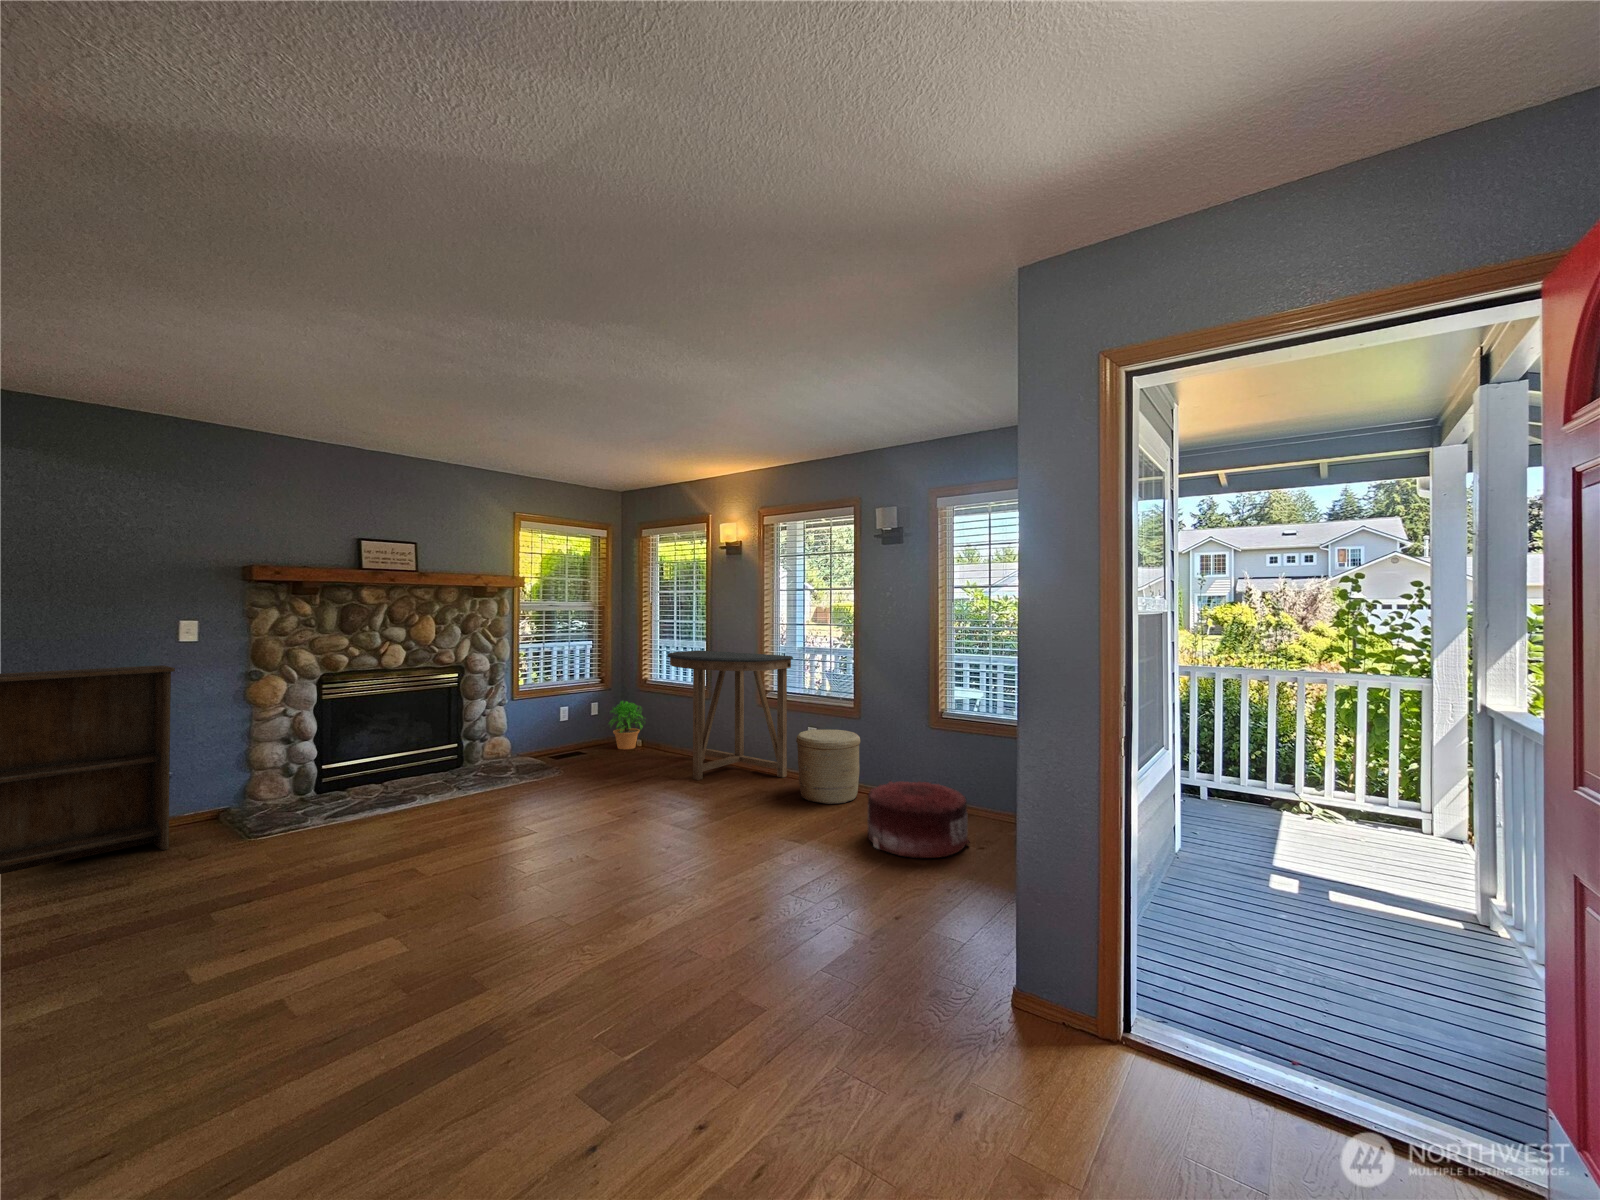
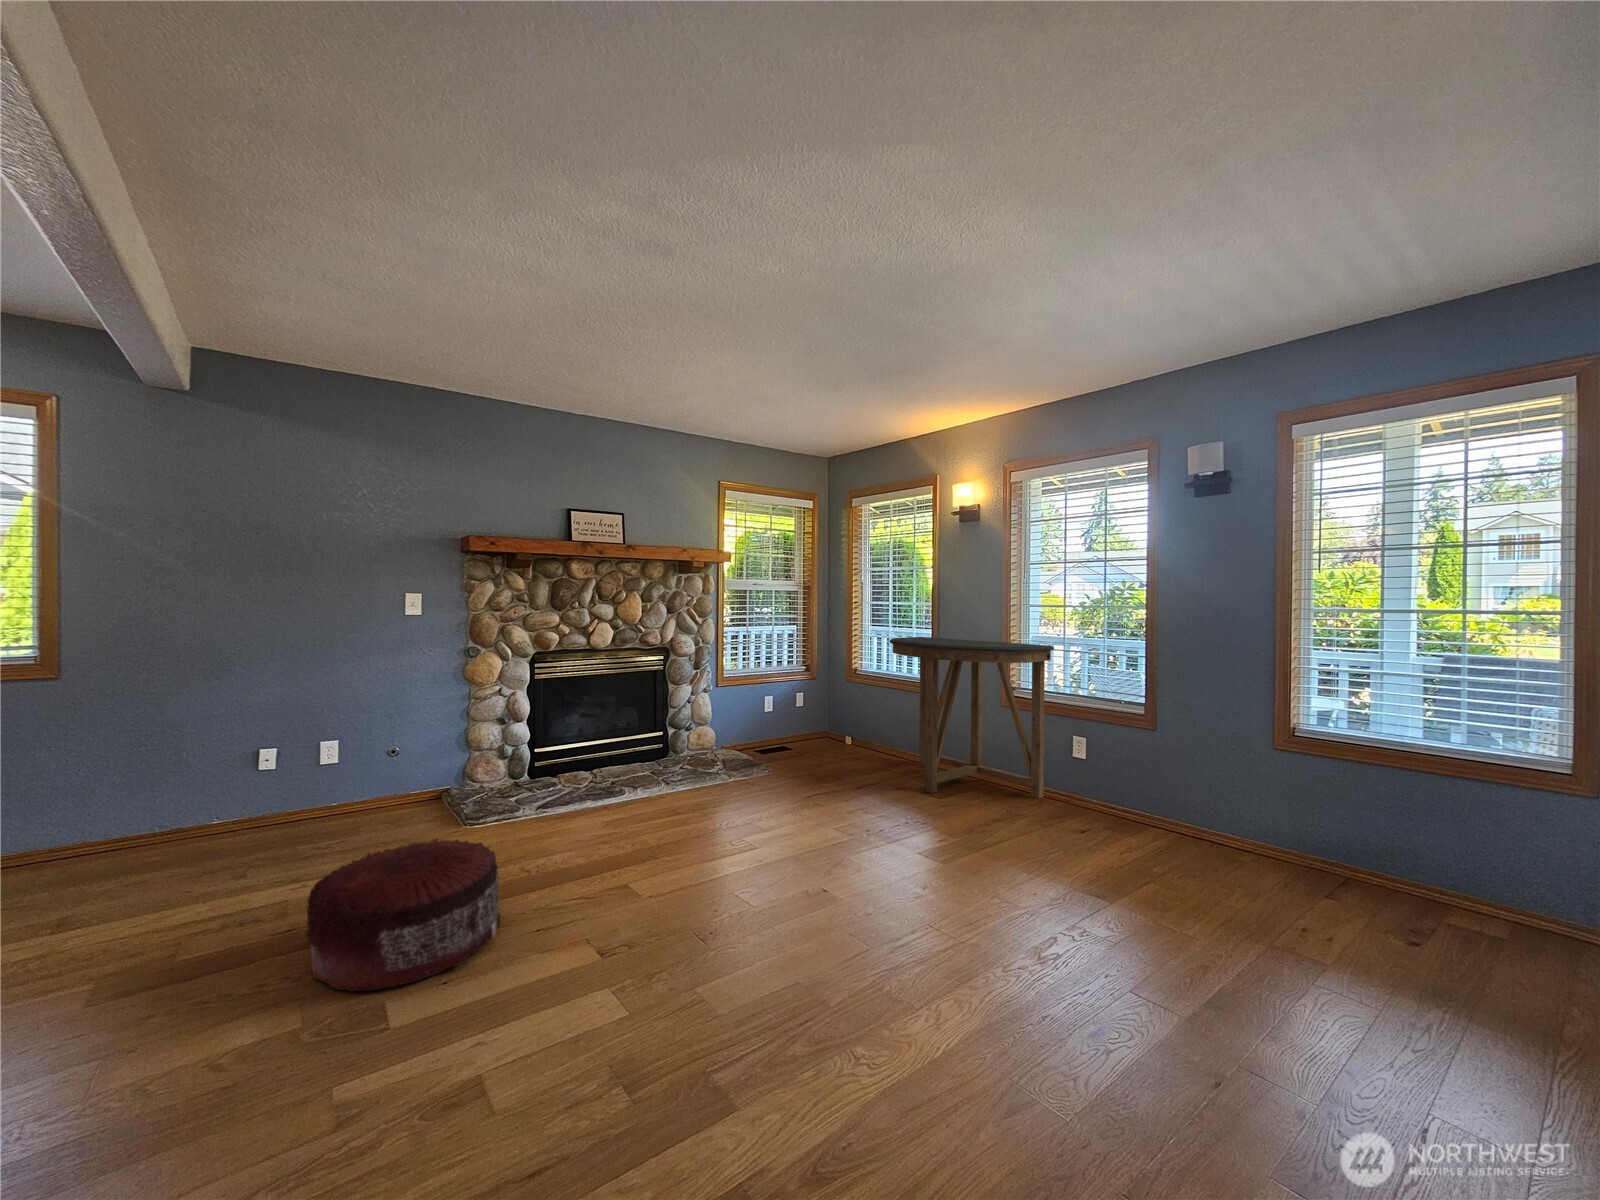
bookshelf: present [0,665,175,874] -> none [187,638,396,871]
potted plant: present [609,701,643,749] -> none [813,691,857,747]
woven basket: present [796,729,860,804] -> none [1071,742,1166,845]
pouf: present [868,781,970,858] -> present [306,838,501,991]

